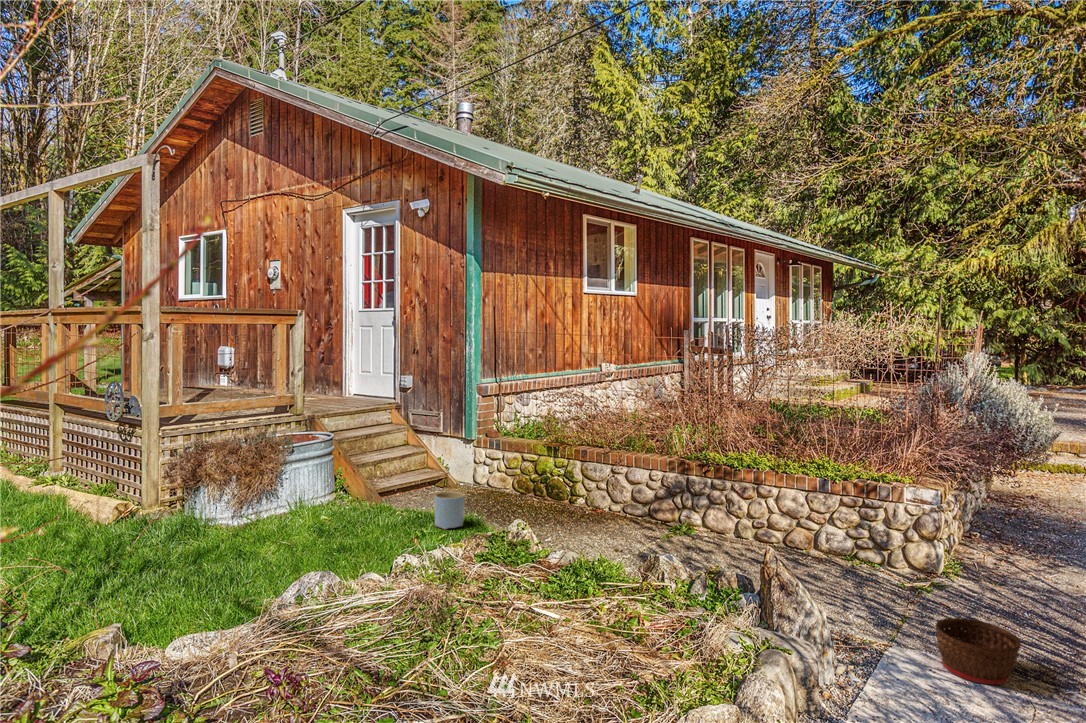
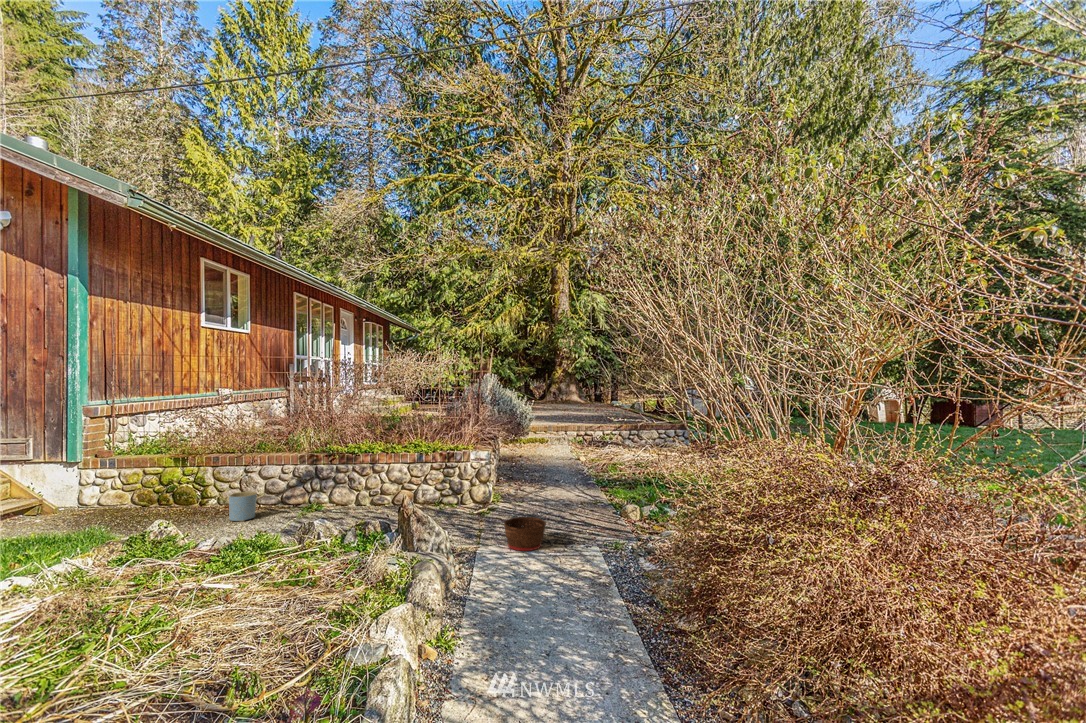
planter: present [434,491,465,529] -> present [229,492,257,522]

